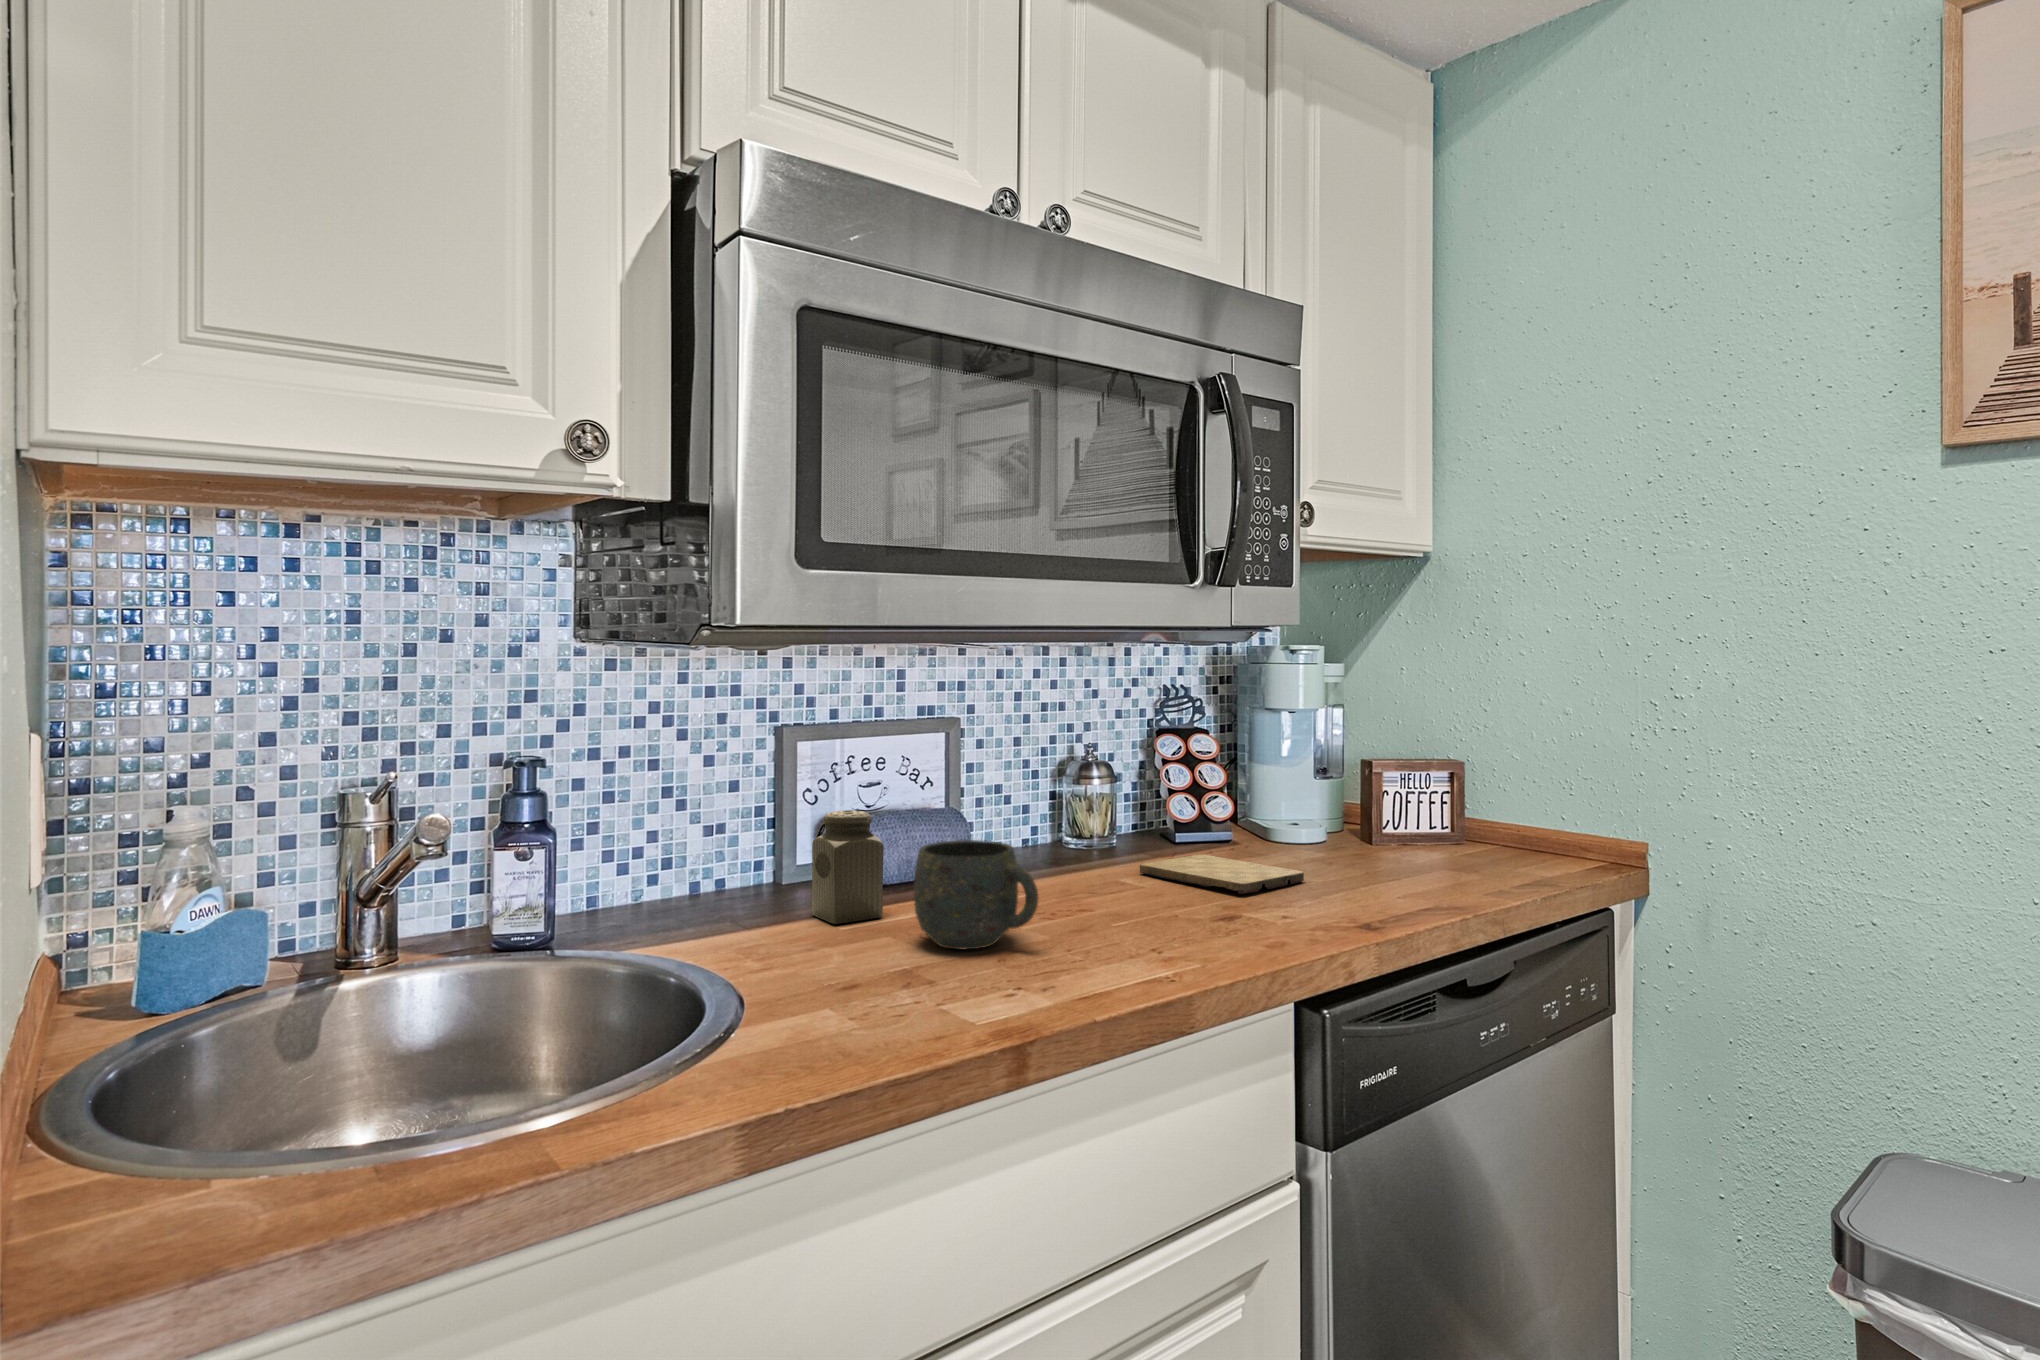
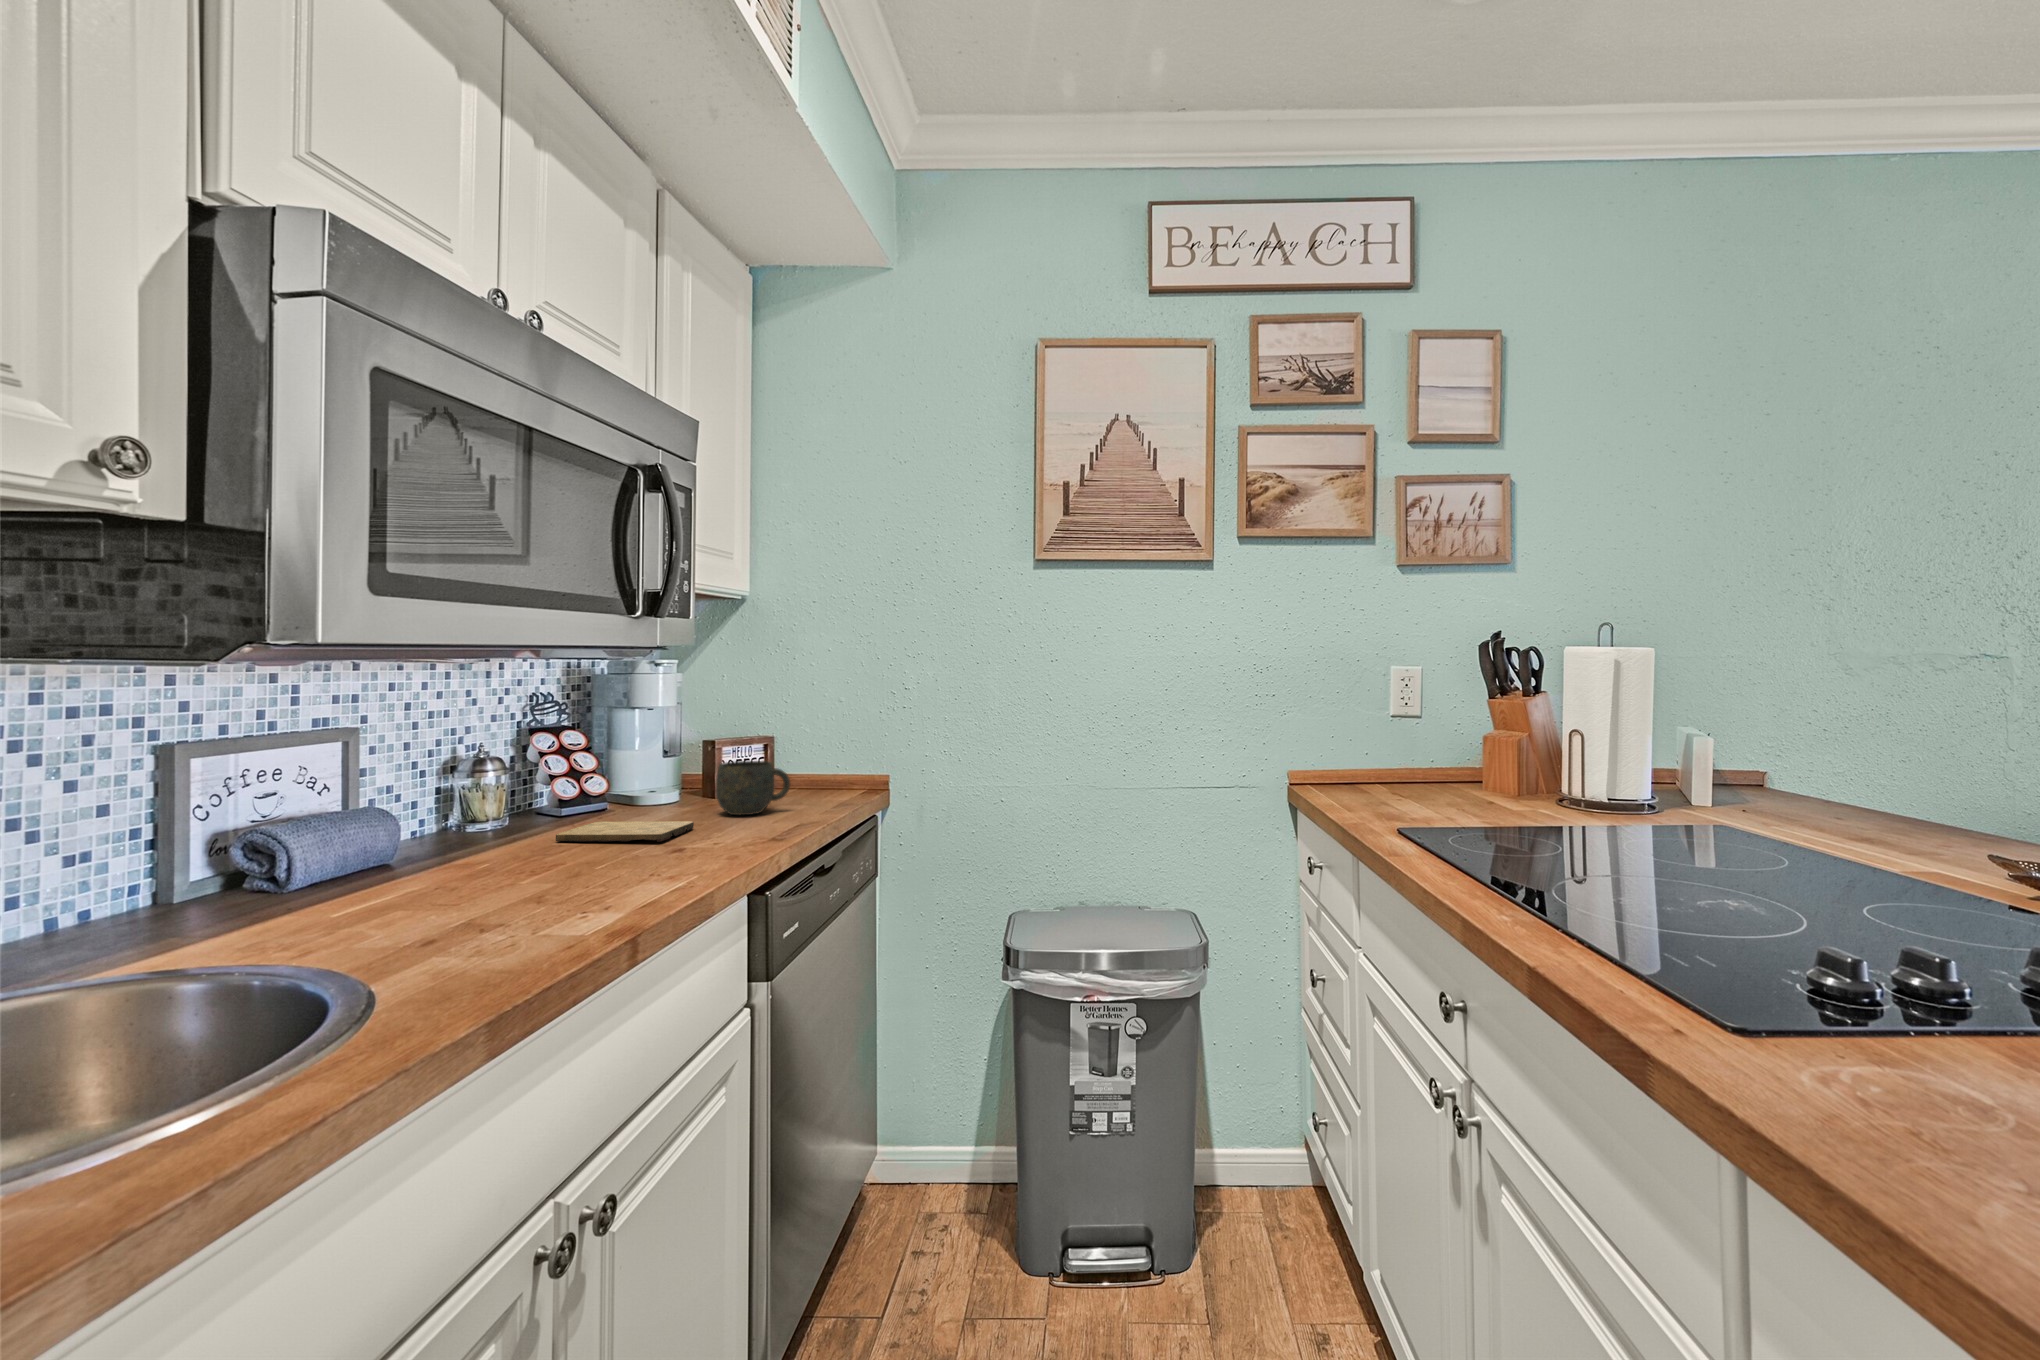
salt shaker: present [812,810,884,924] -> none [255,815,348,922]
mug: present [914,840,1038,949] -> present [716,761,790,815]

